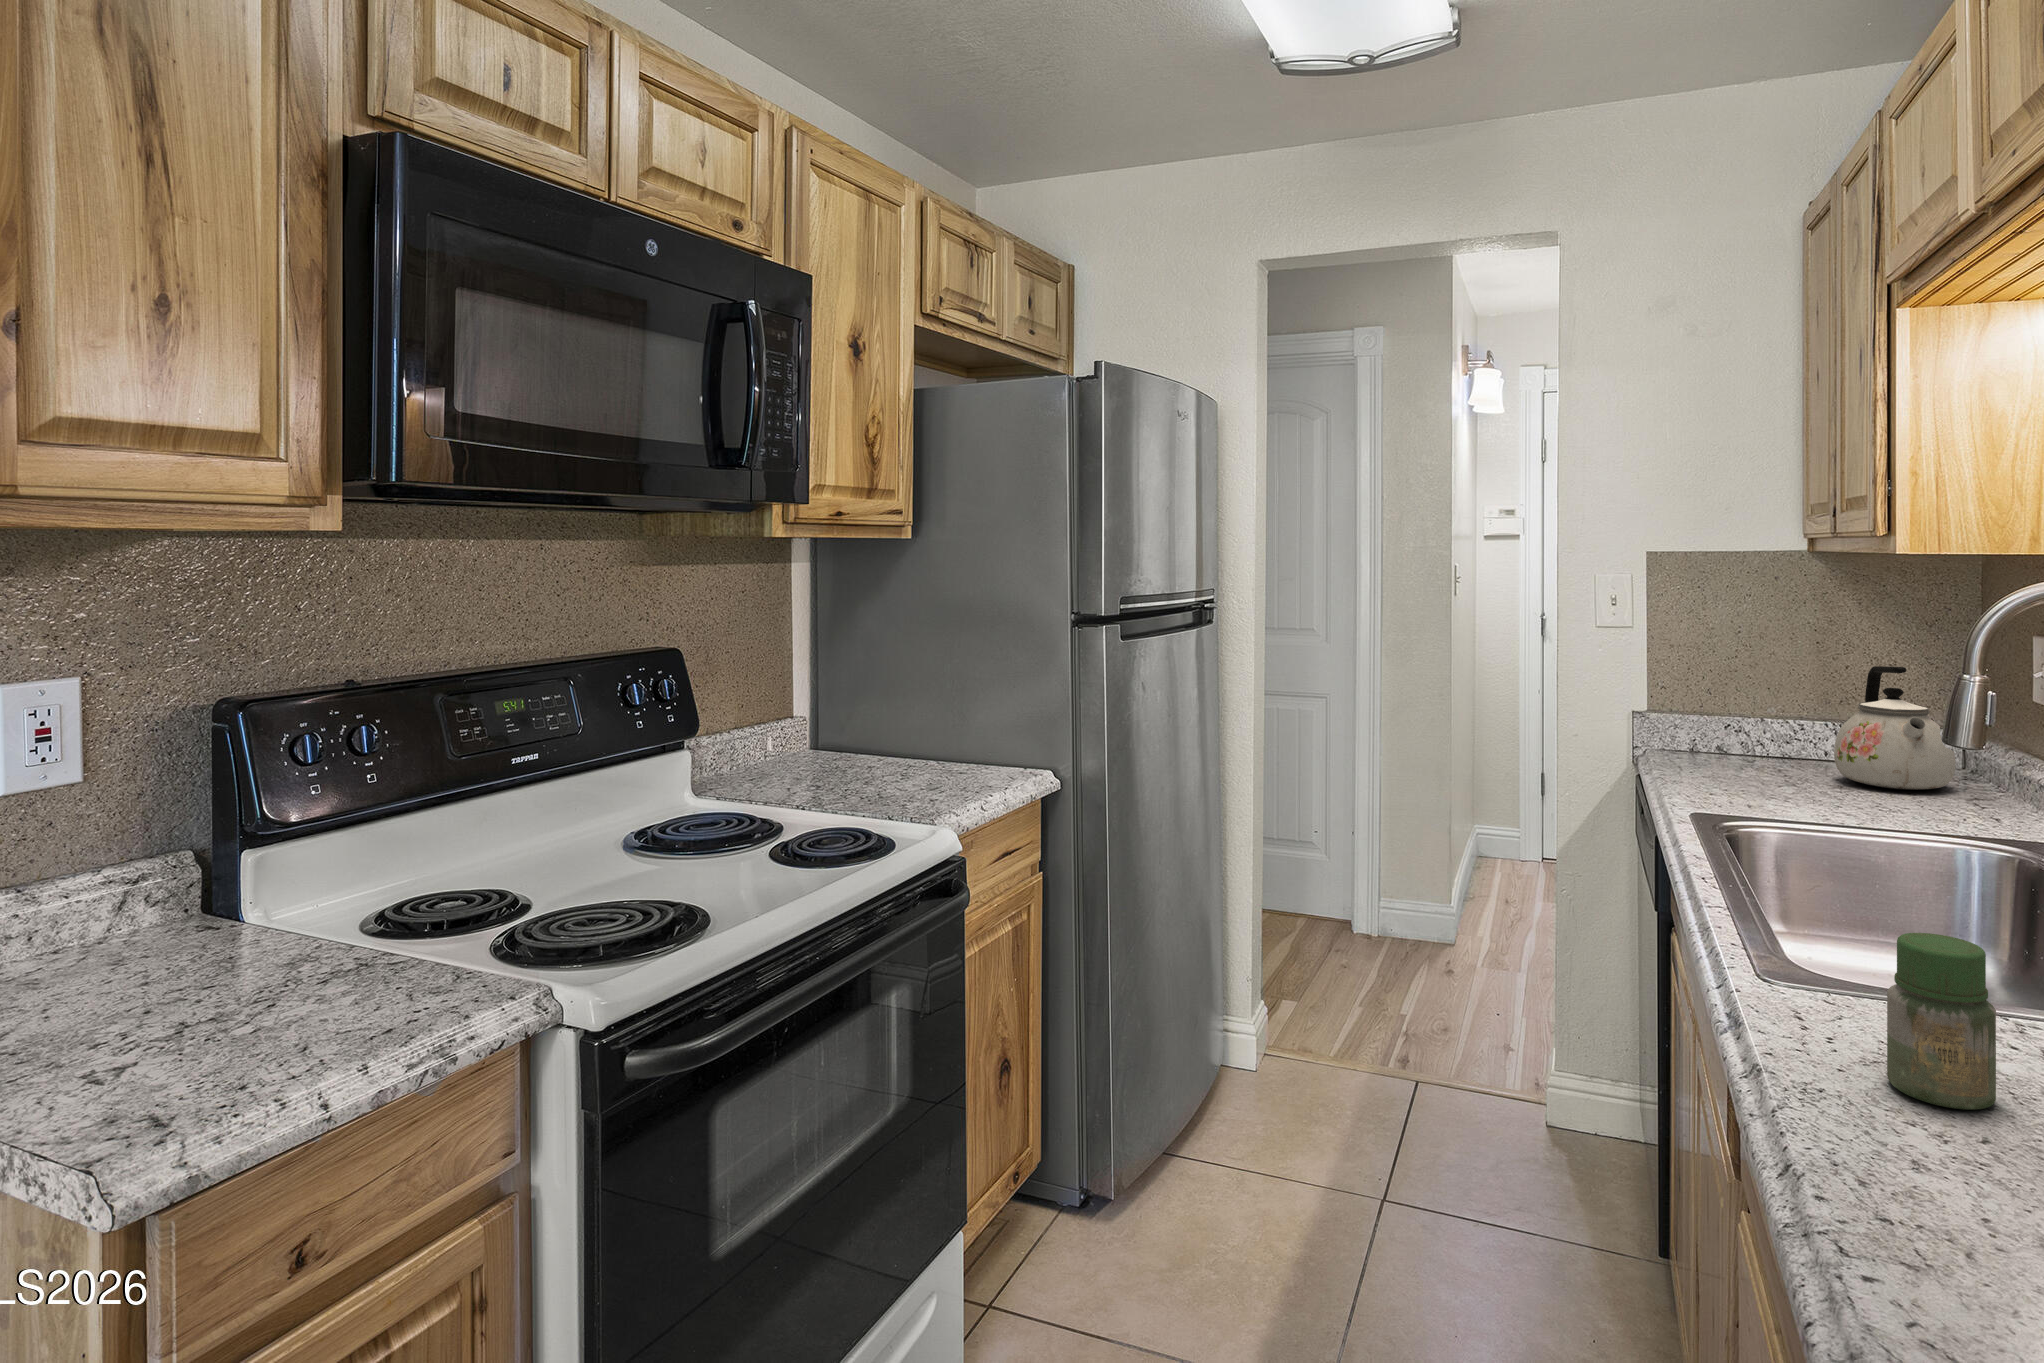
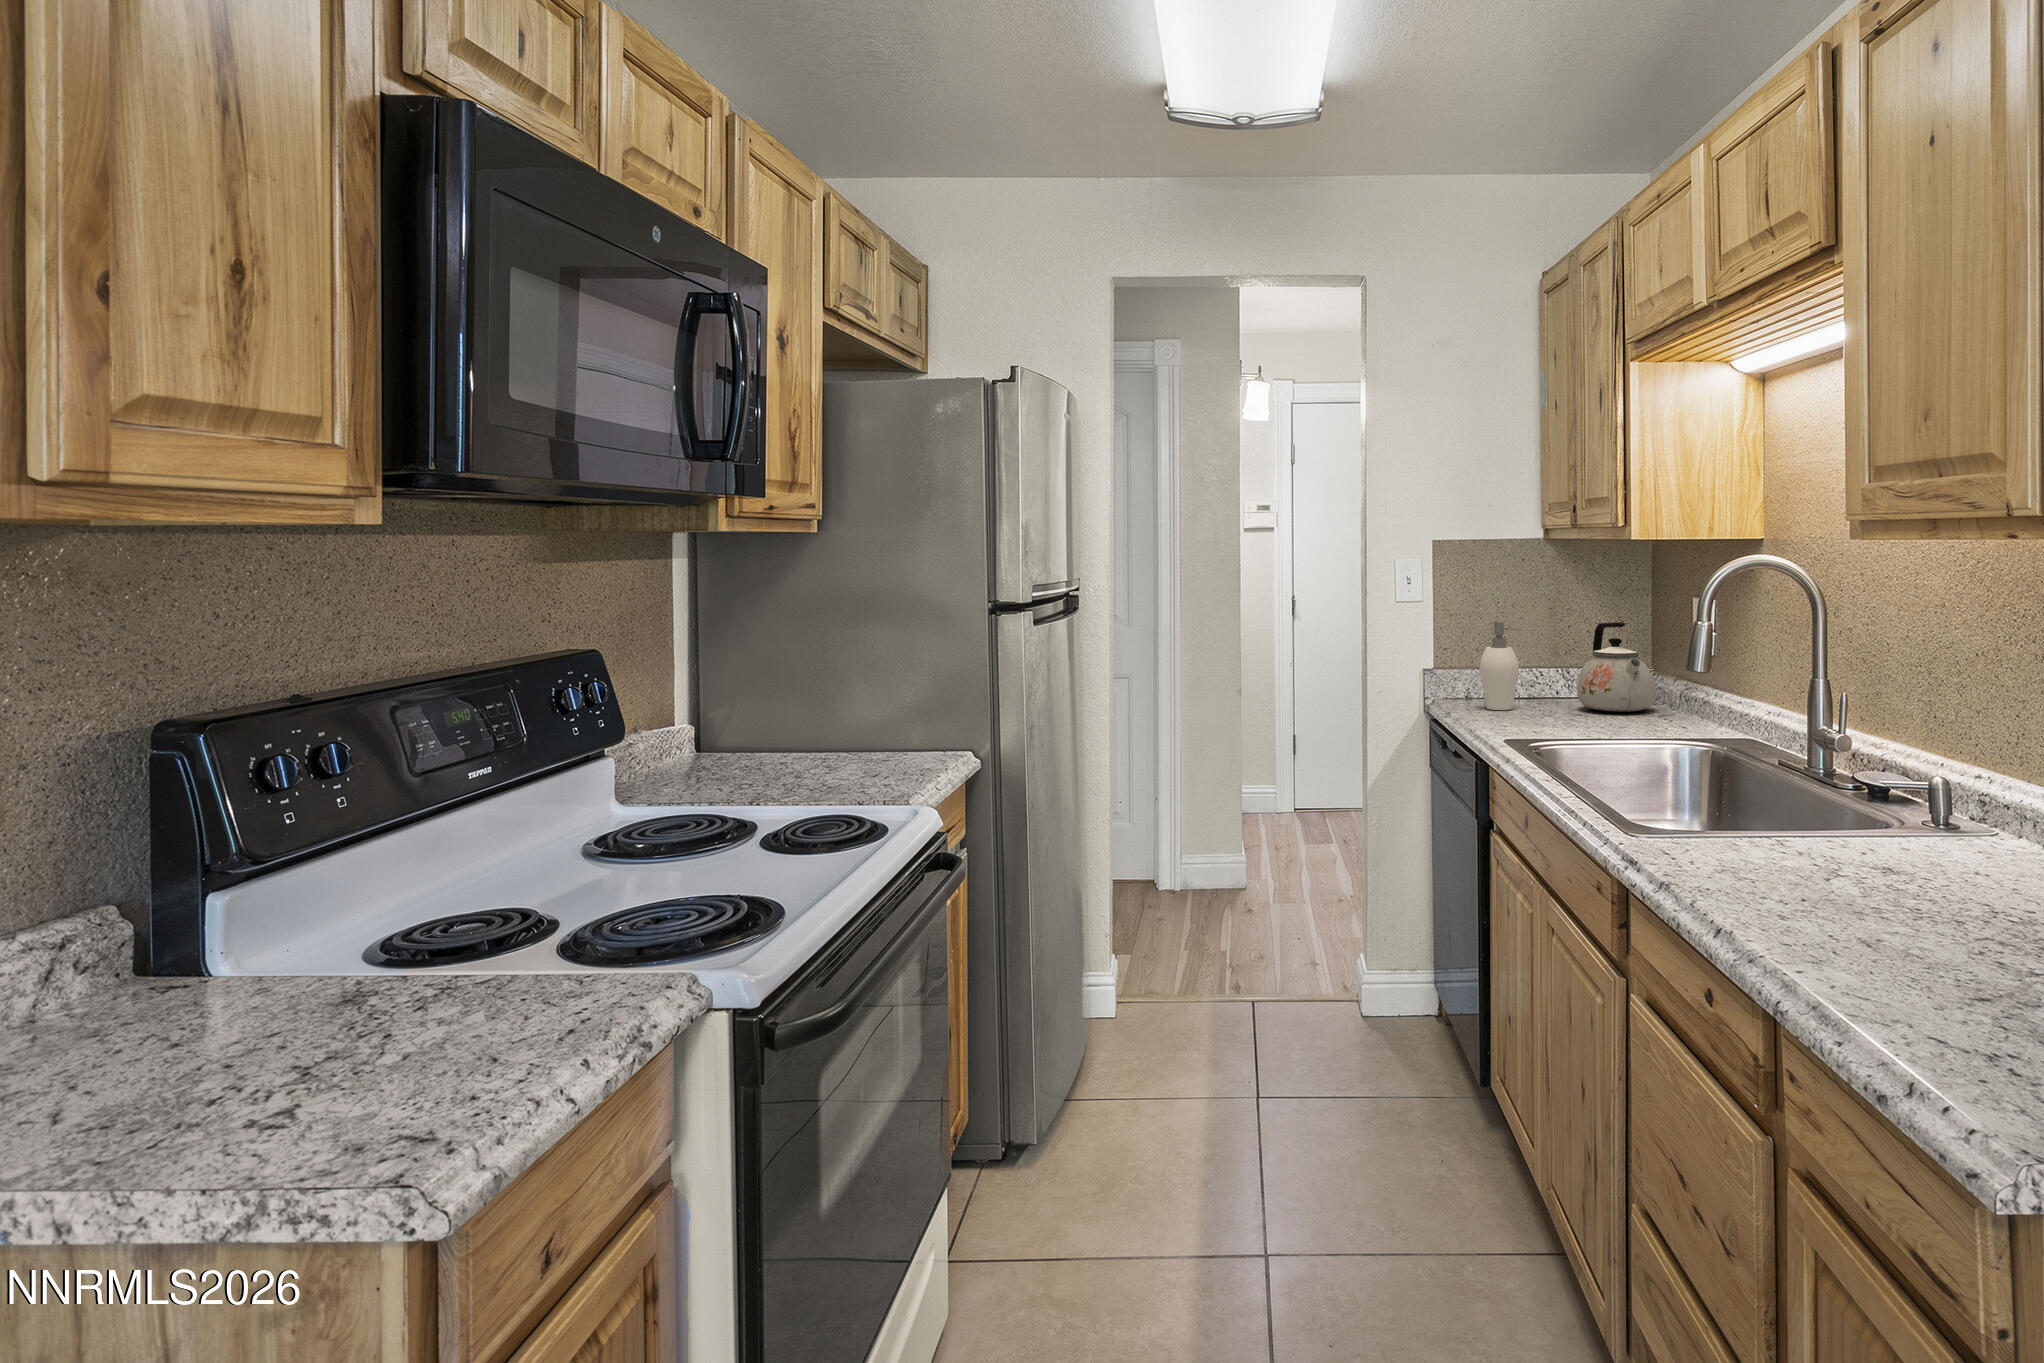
soap dispenser: none [1694,657,1750,772] -> present [1480,622,1522,710]
jar: present [1887,933,1996,1110] -> none [1773,775,1839,883]

